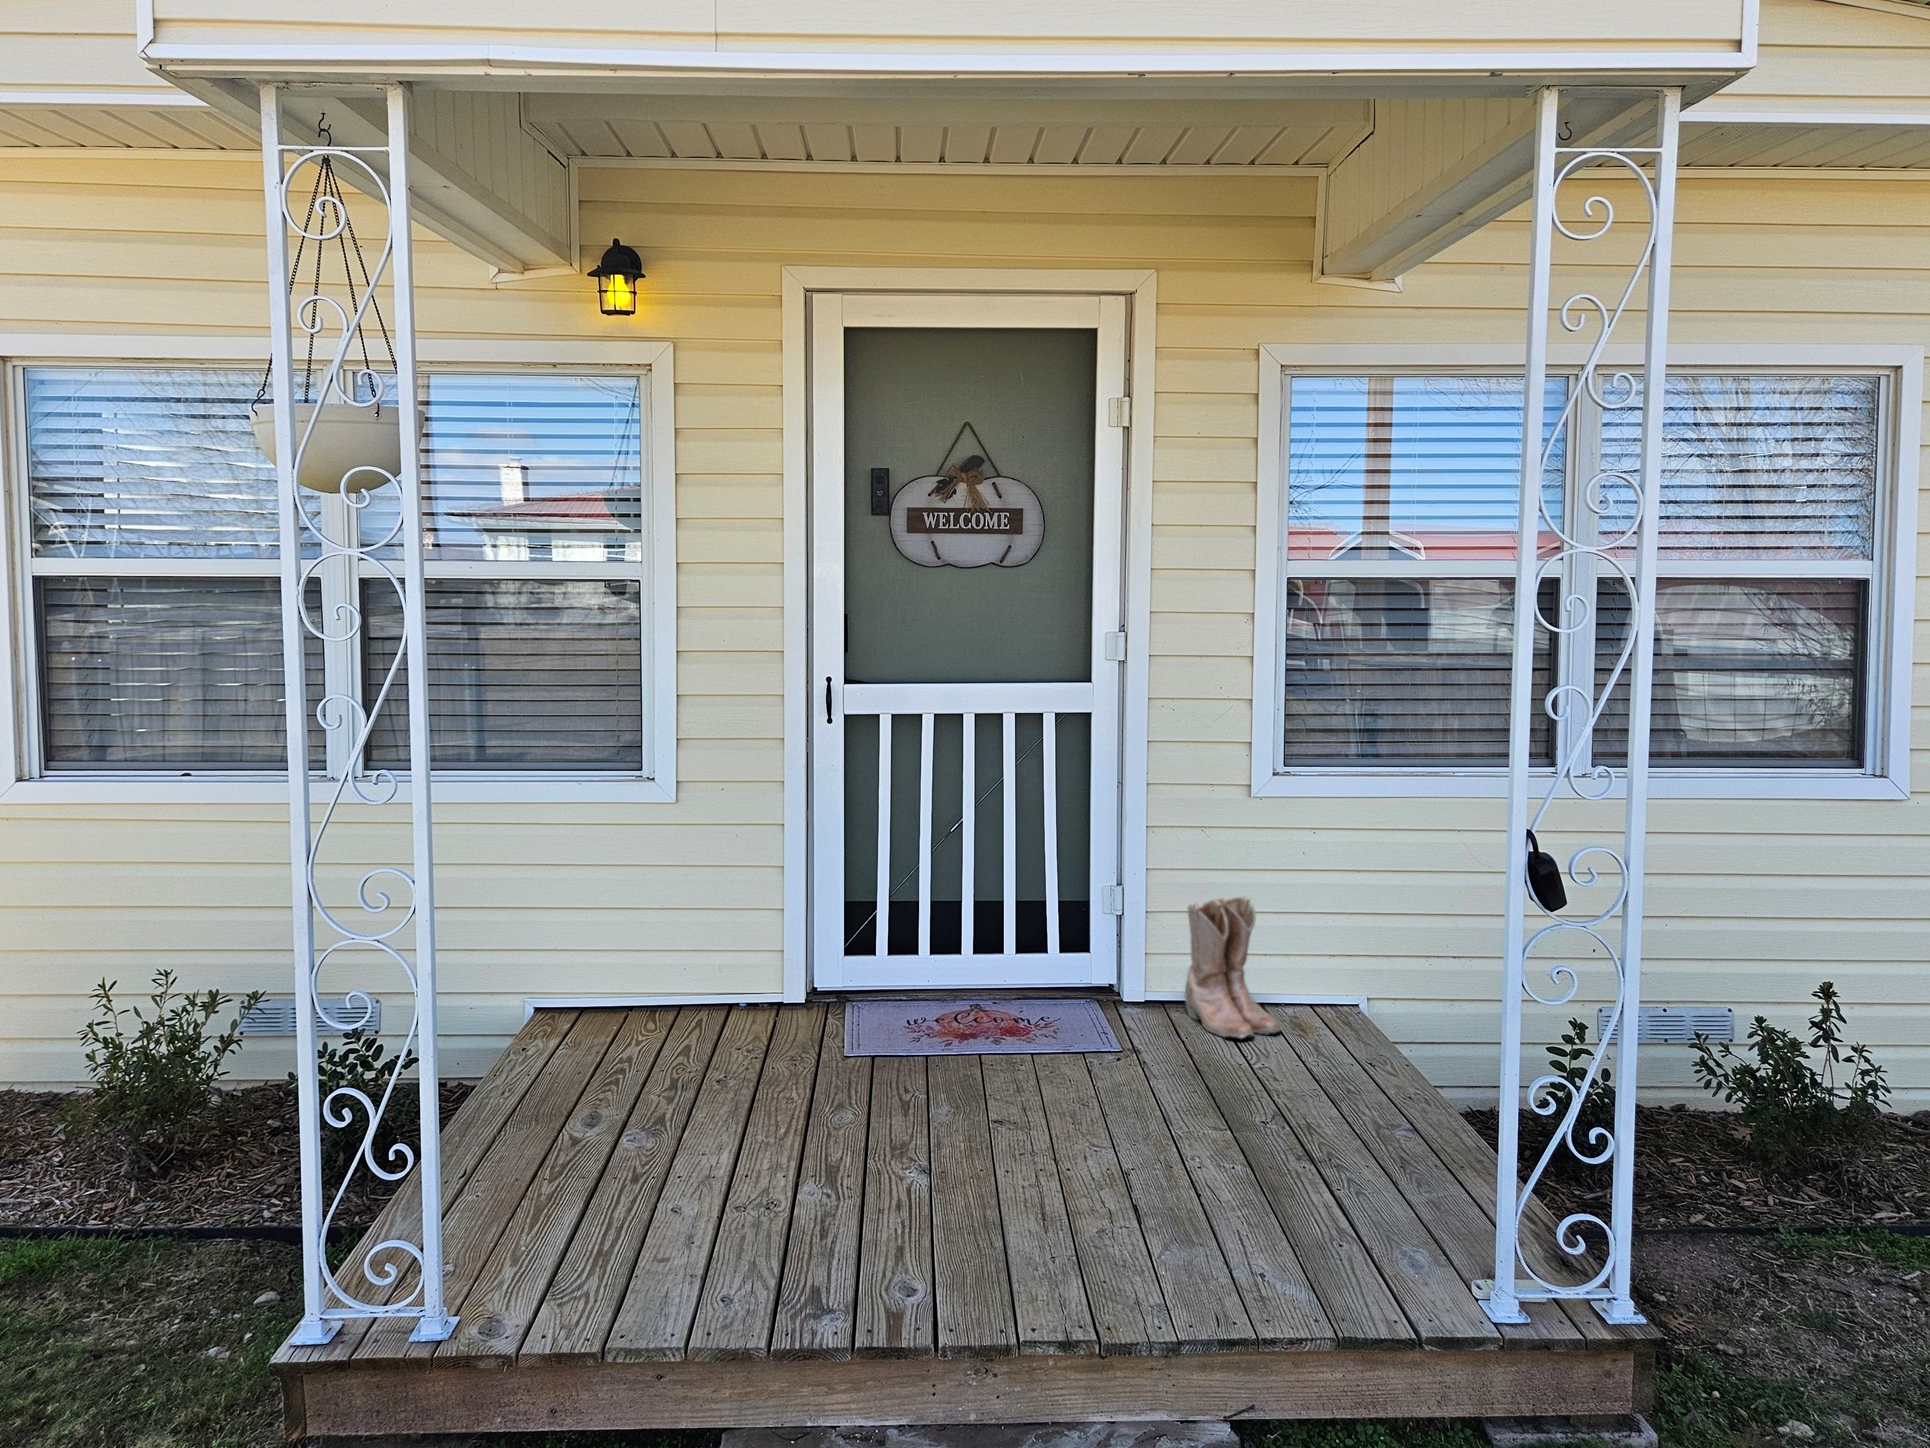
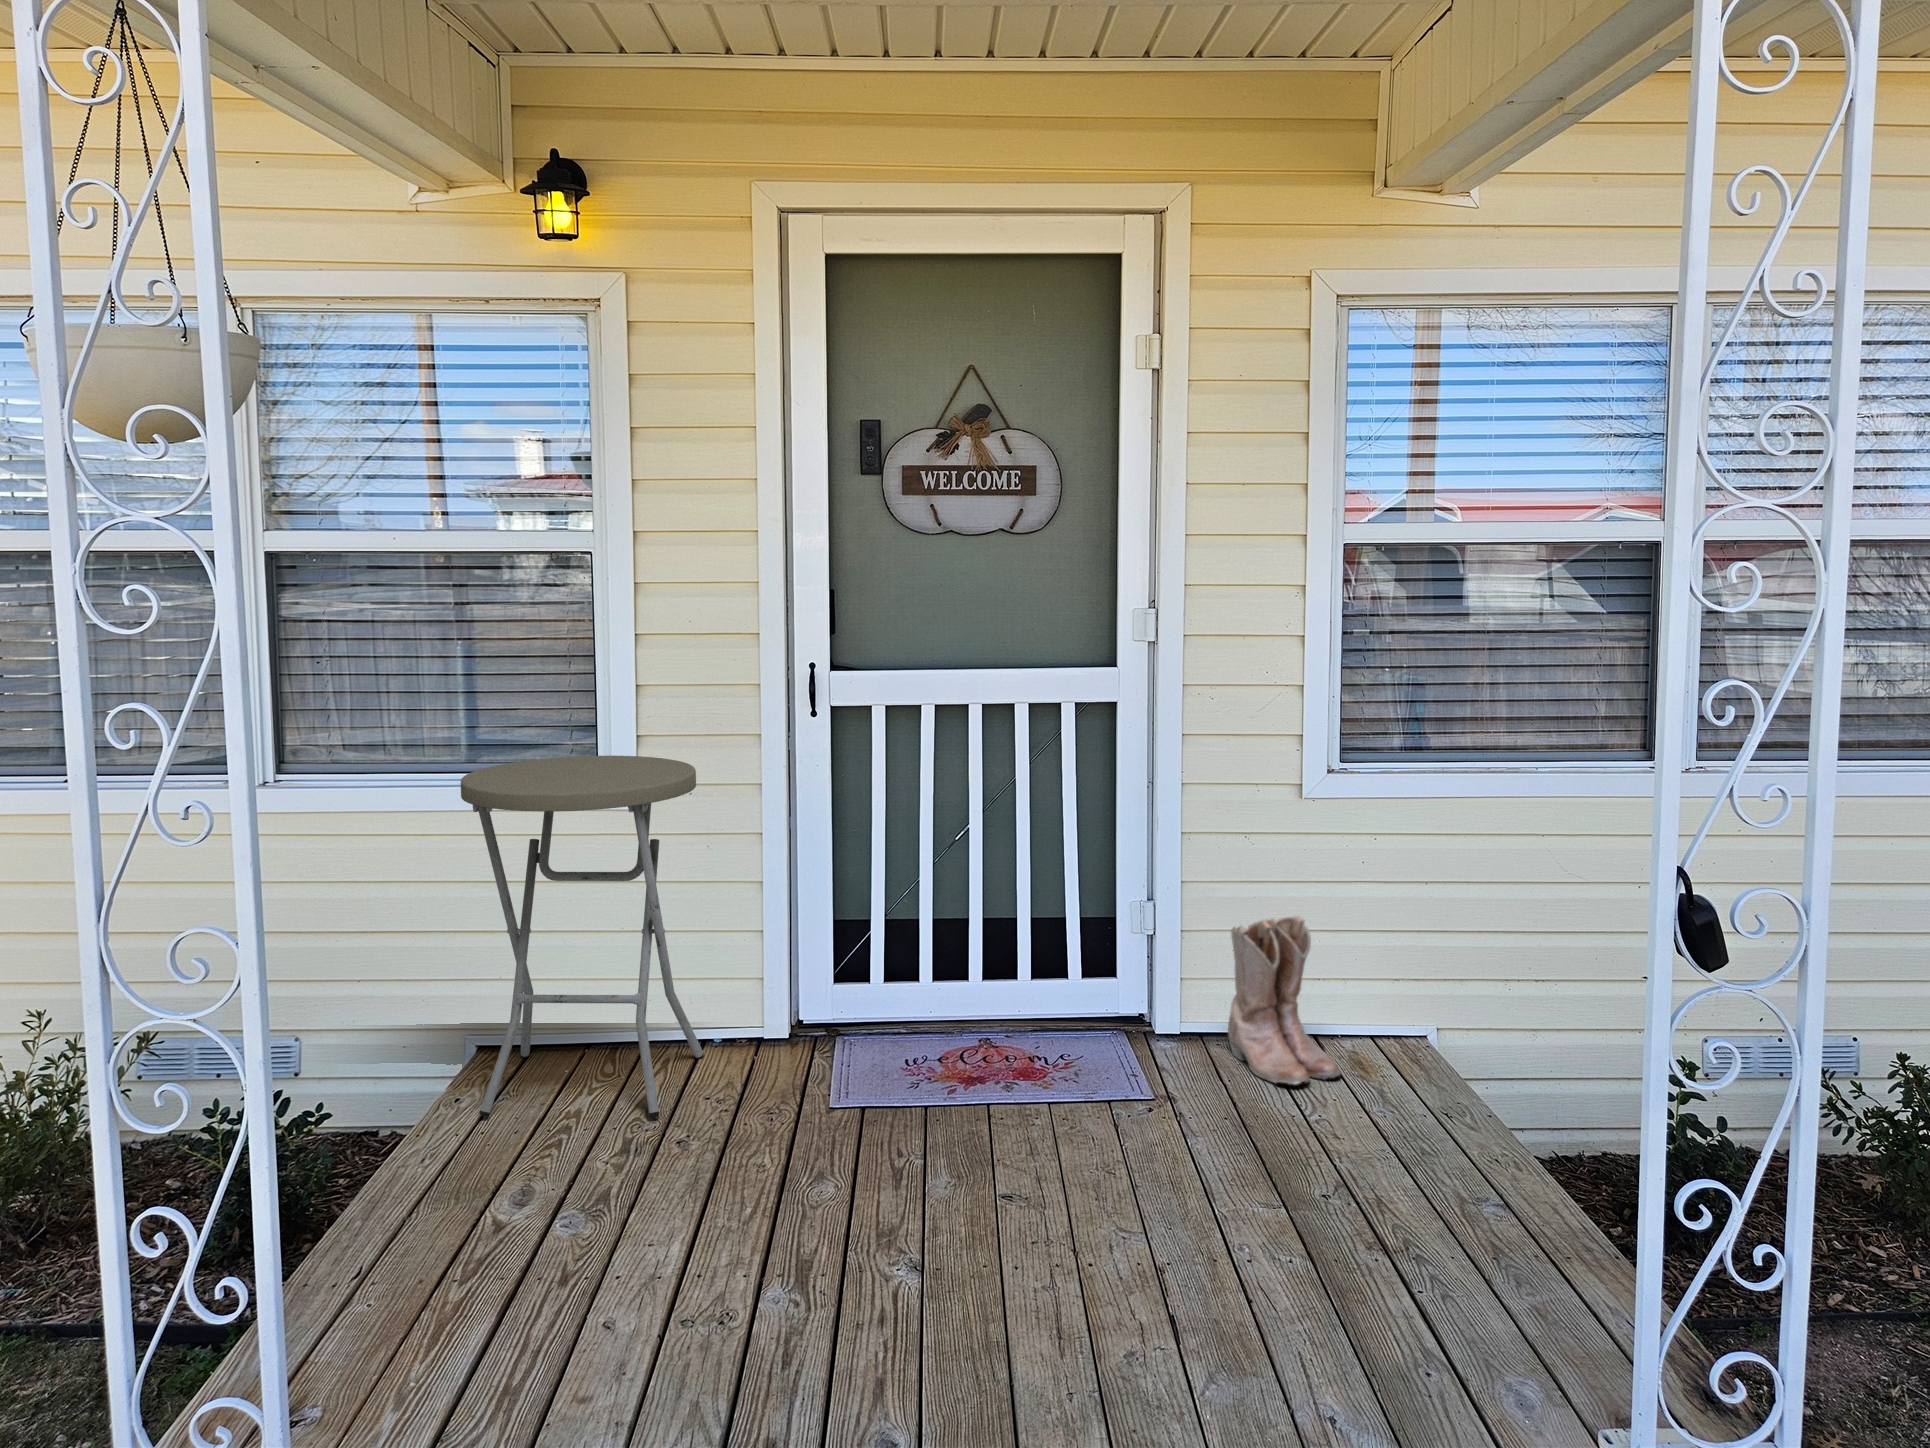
side table: none [536,755,734,1060] -> present [461,756,704,1118]

